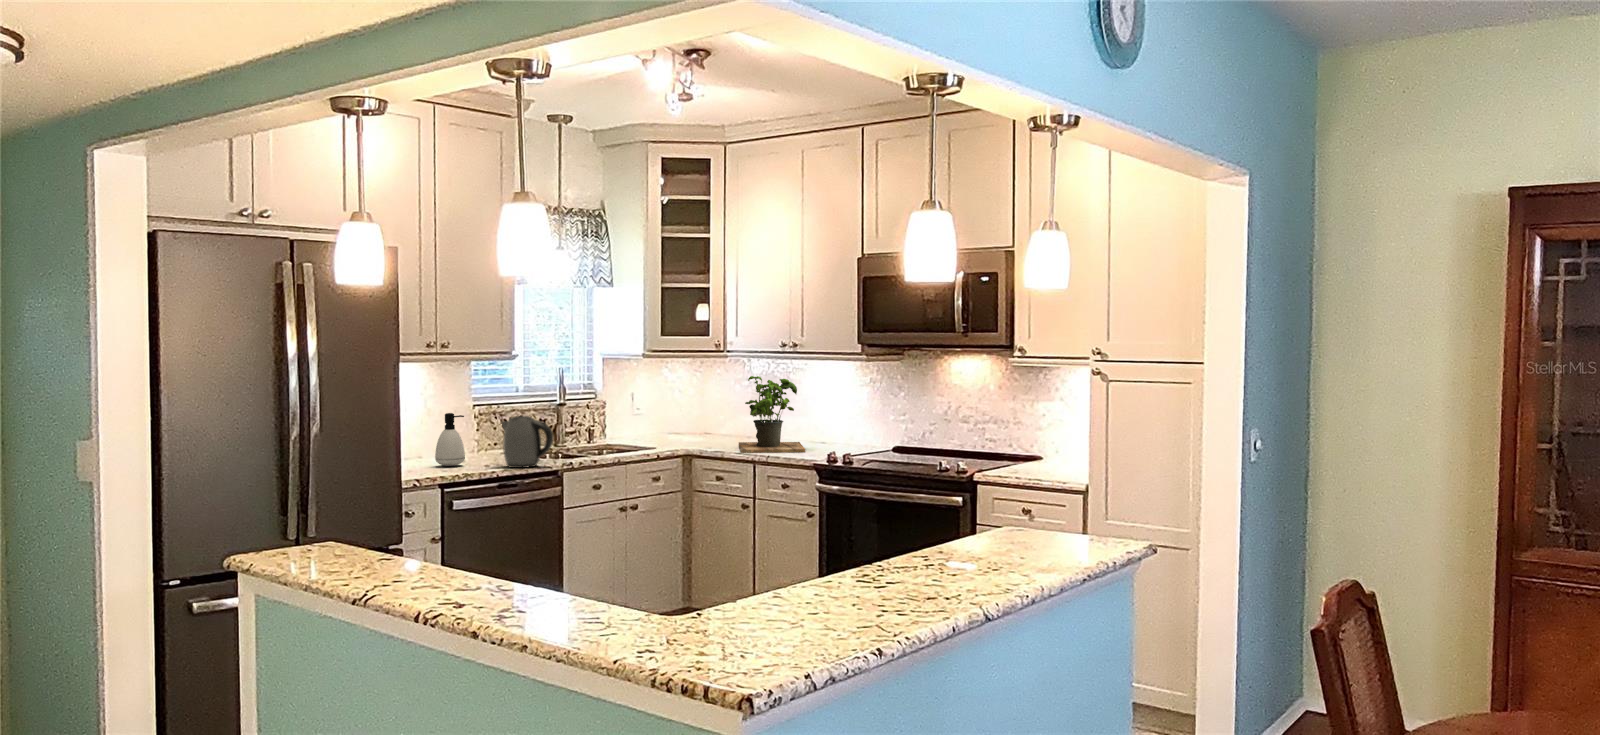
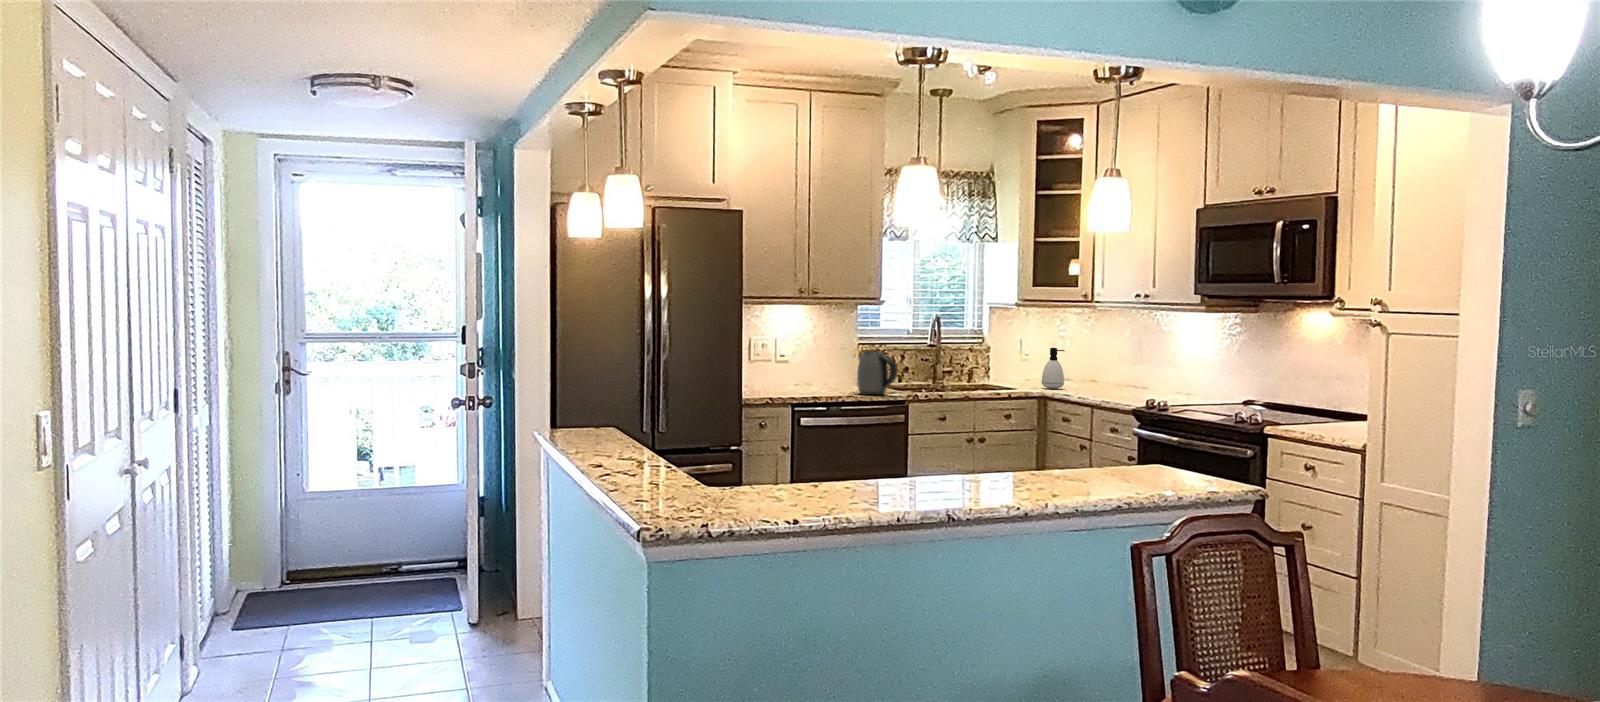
potted plant: present [739,376,805,453] -> none [1086,326,1161,403]
soap dispenser: present [435,413,465,466] -> present [1042,348,1065,389]

